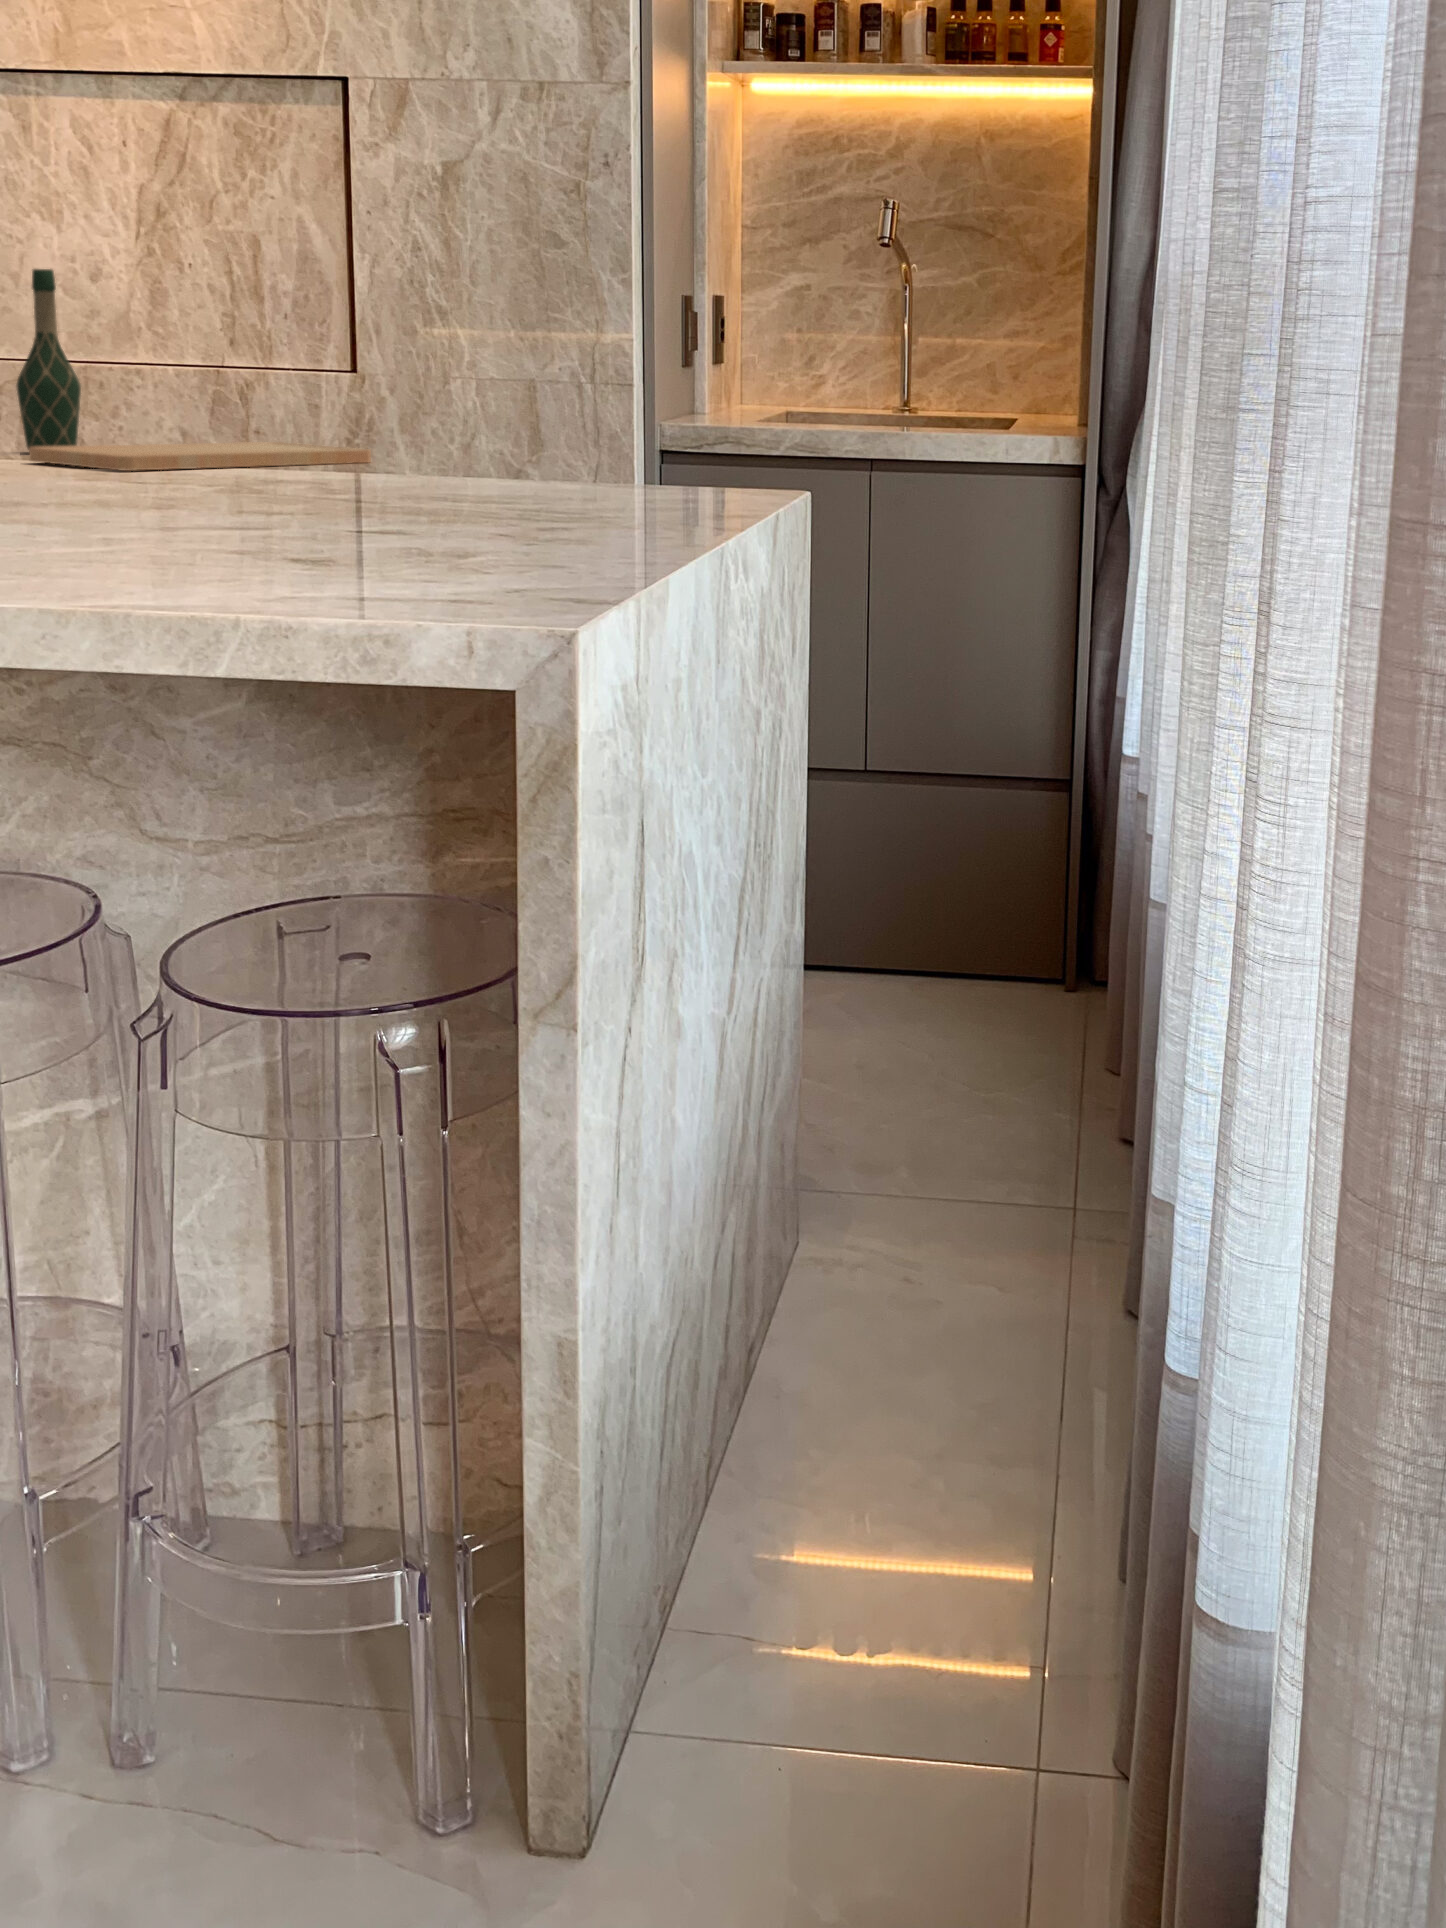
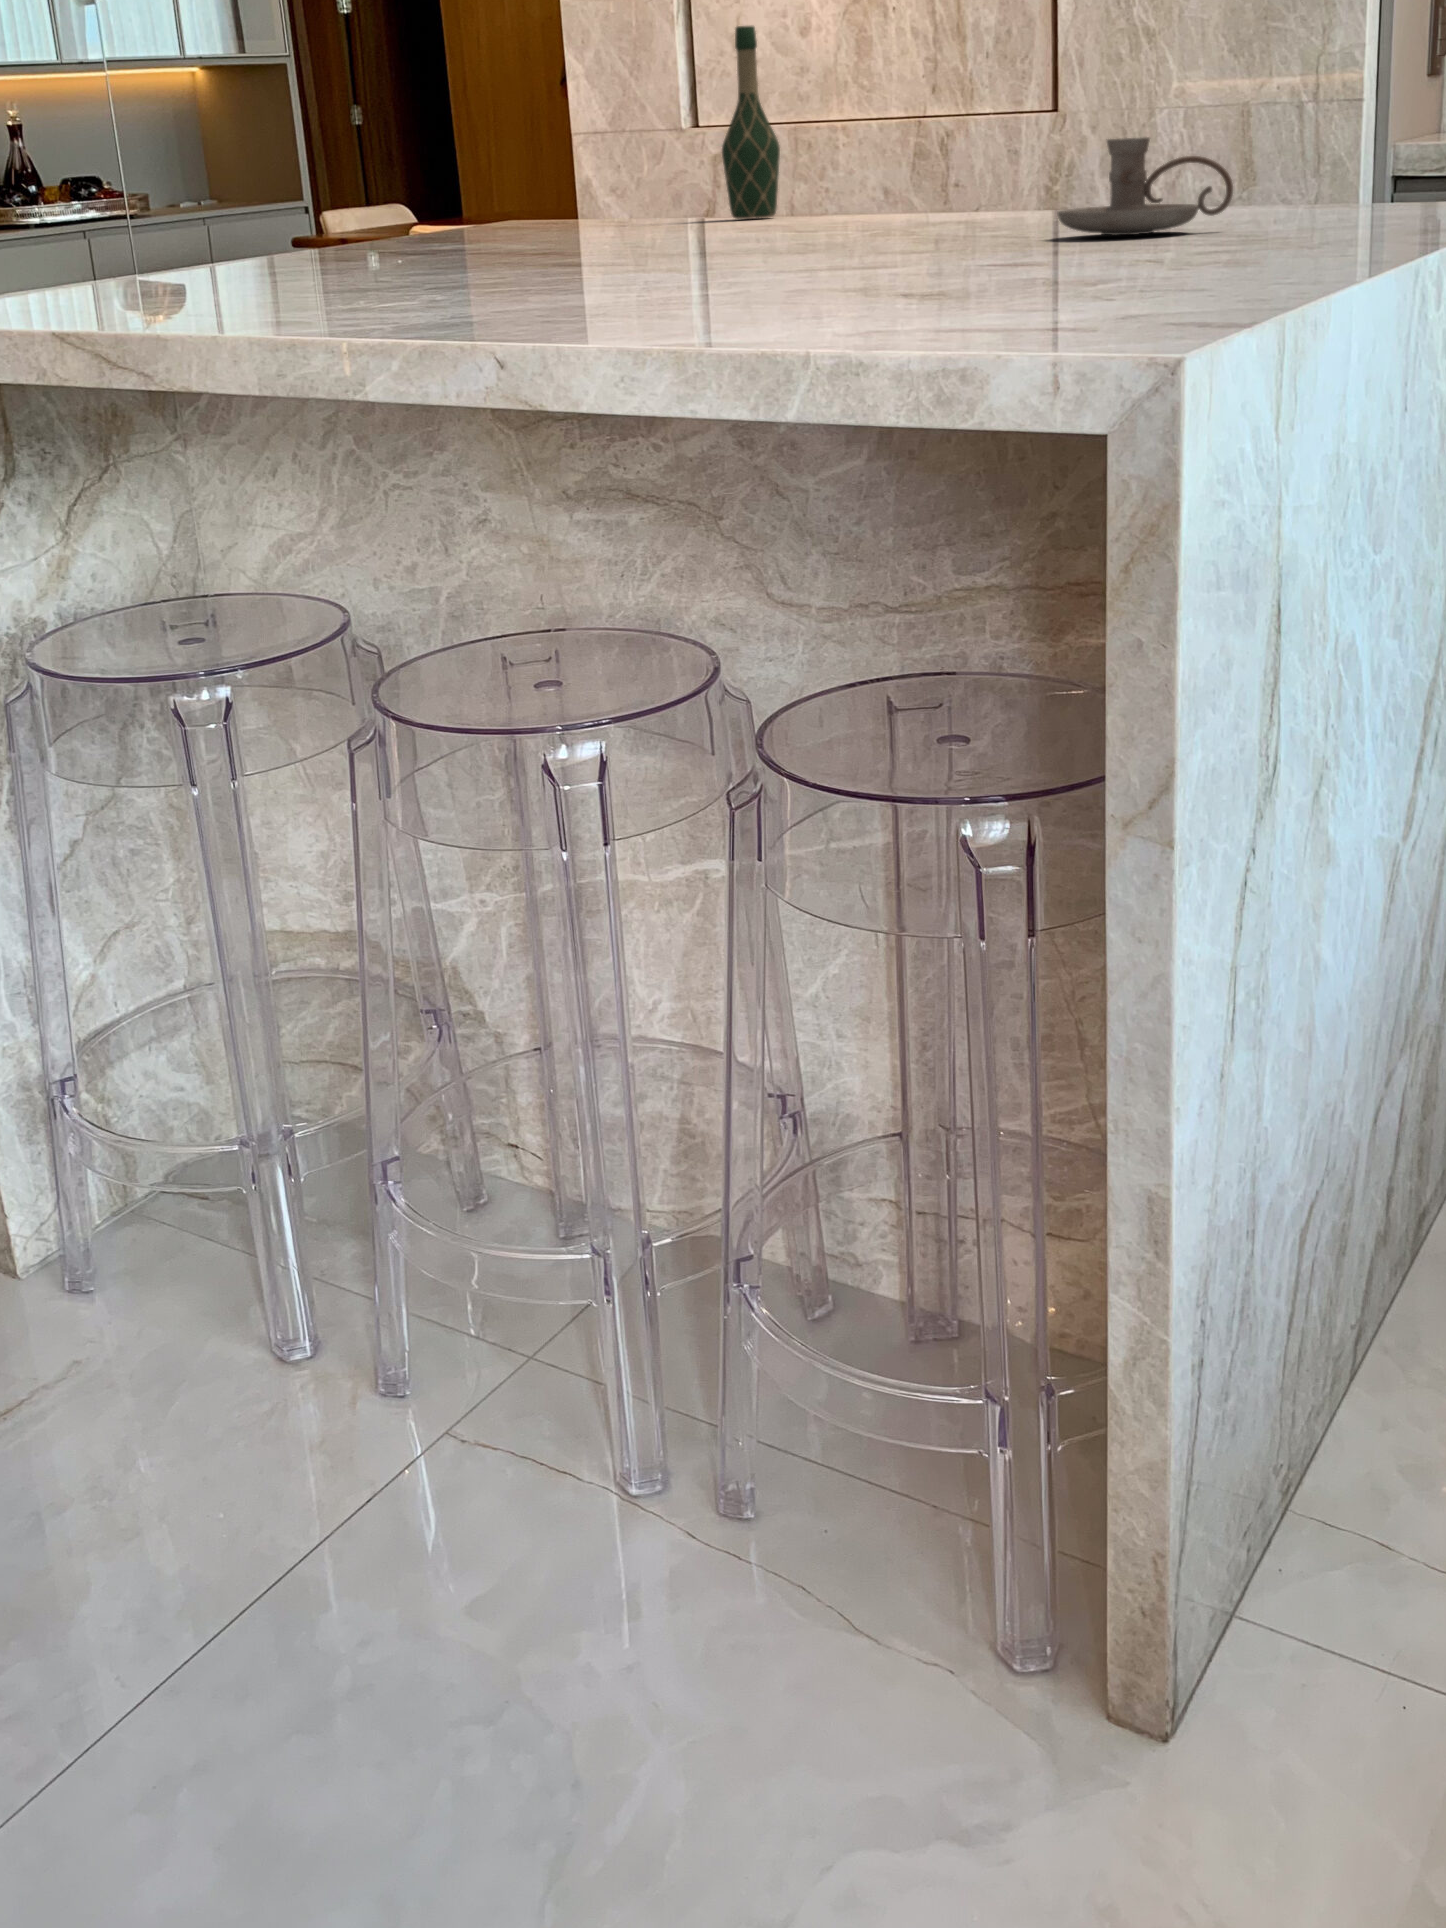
candle holder: none [396,418,551,500] -> present [1057,137,1233,235]
cutting board: present [29,442,371,471] -> none [725,195,1057,228]

